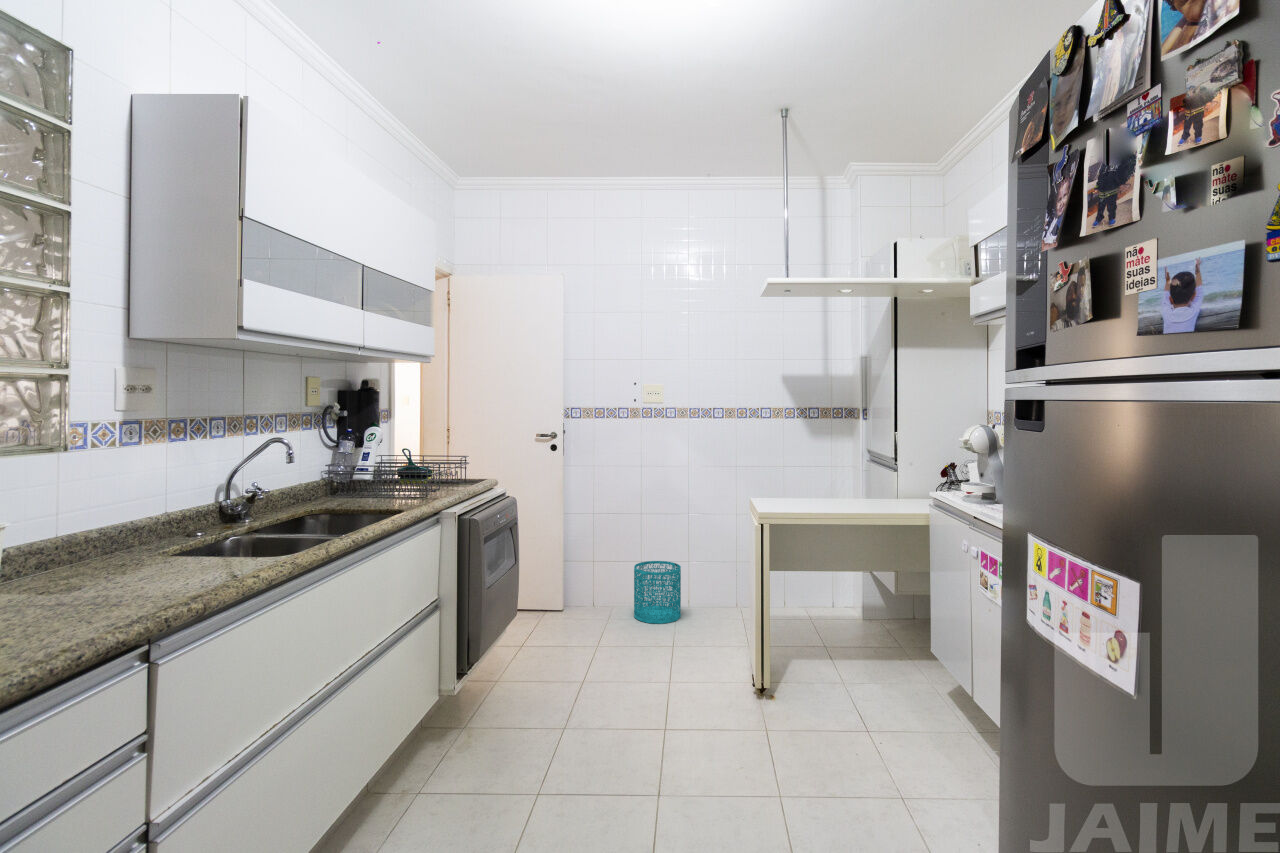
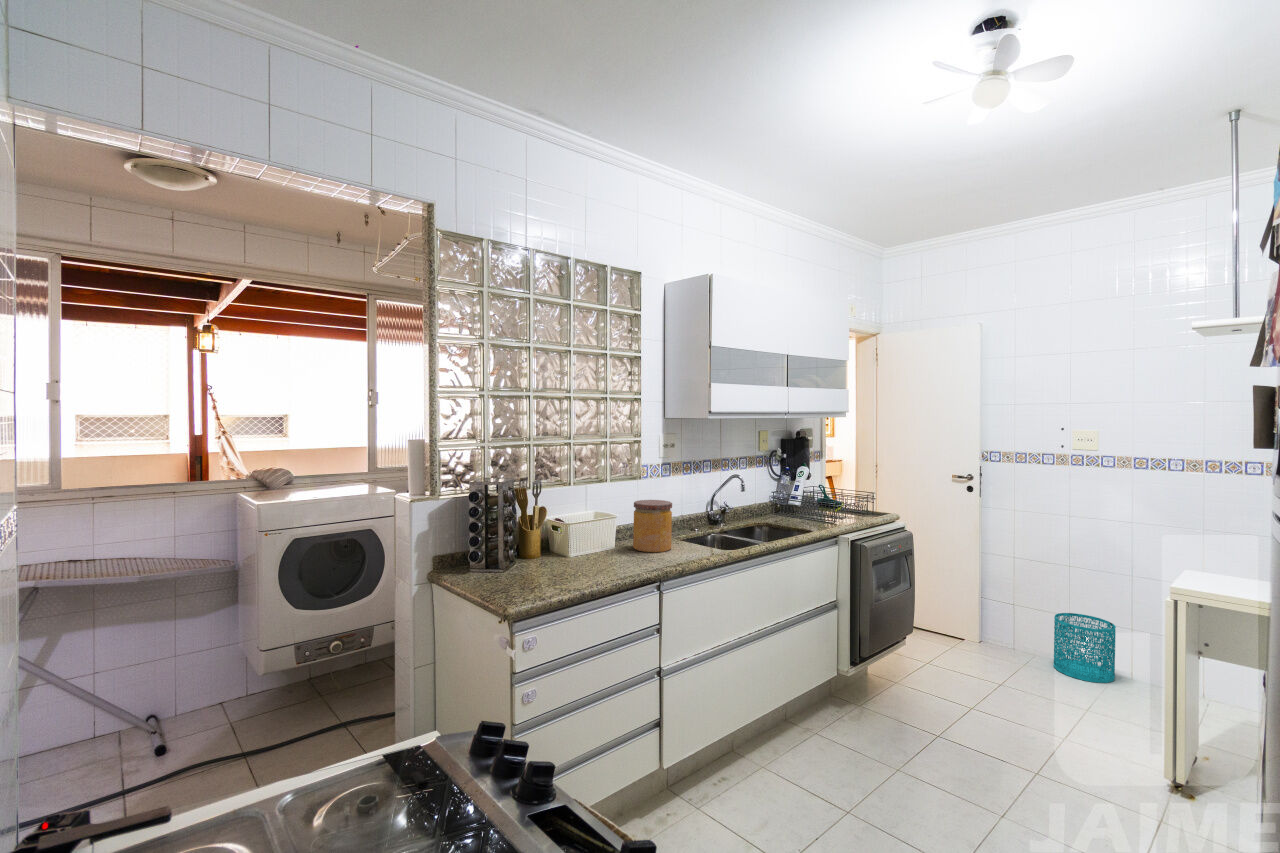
jar: none [53,482,158,590] -> present [633,500,672,552]

